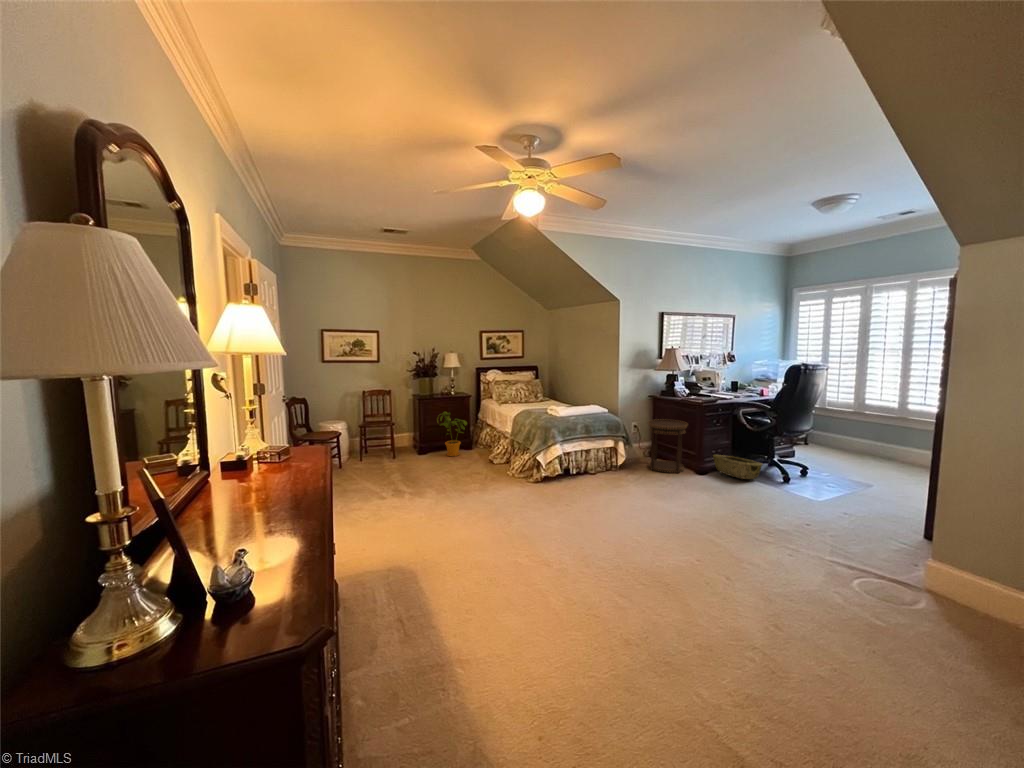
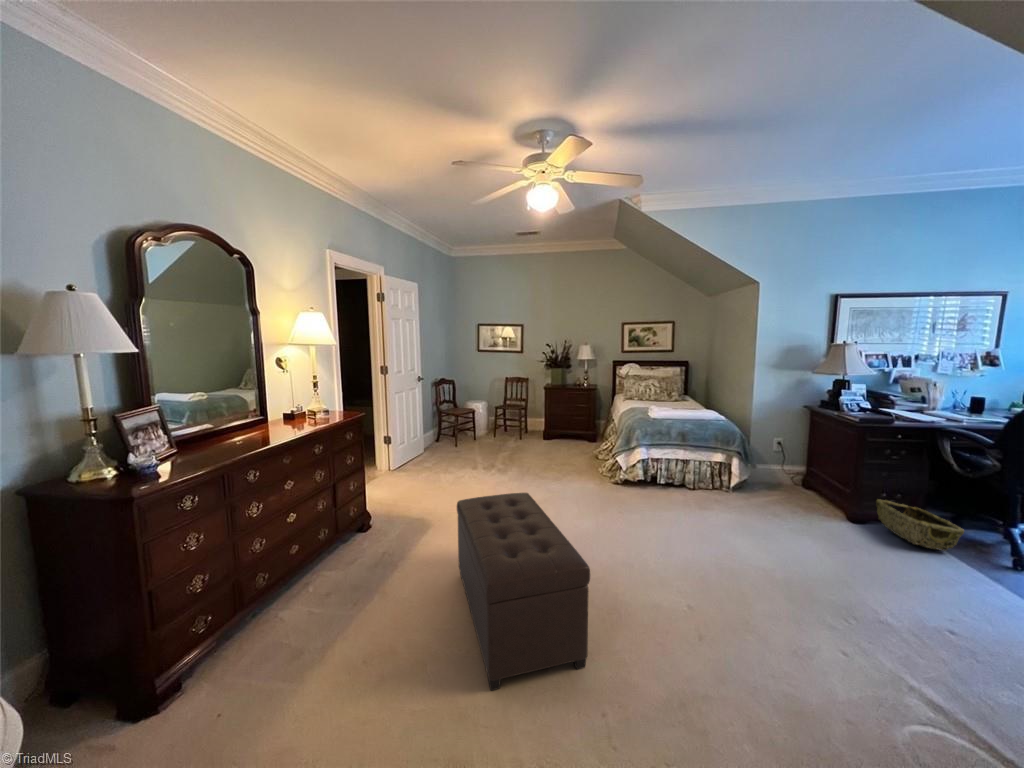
house plant: present [437,412,467,456] -> none [556,401,584,445]
side table: present [648,420,688,473] -> none [775,437,840,514]
ottoman: none [514,495,693,659] -> present [457,493,590,690]

